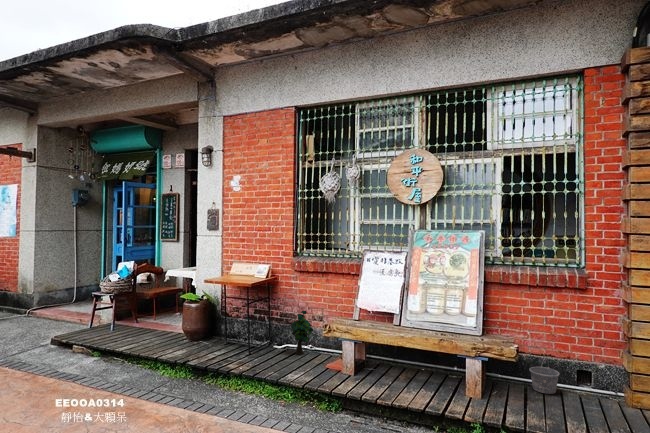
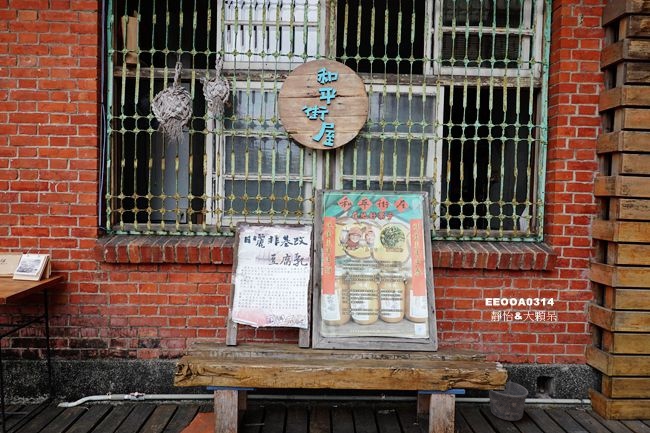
decorative plant: present [289,311,313,355] -> none [89,334,142,415]

